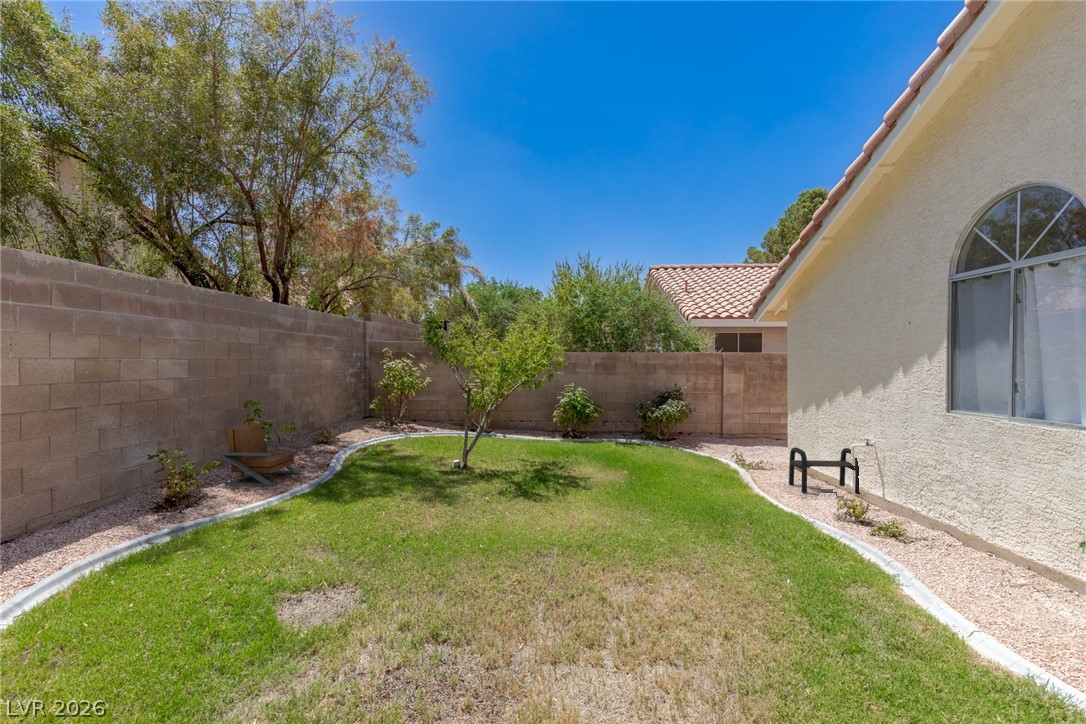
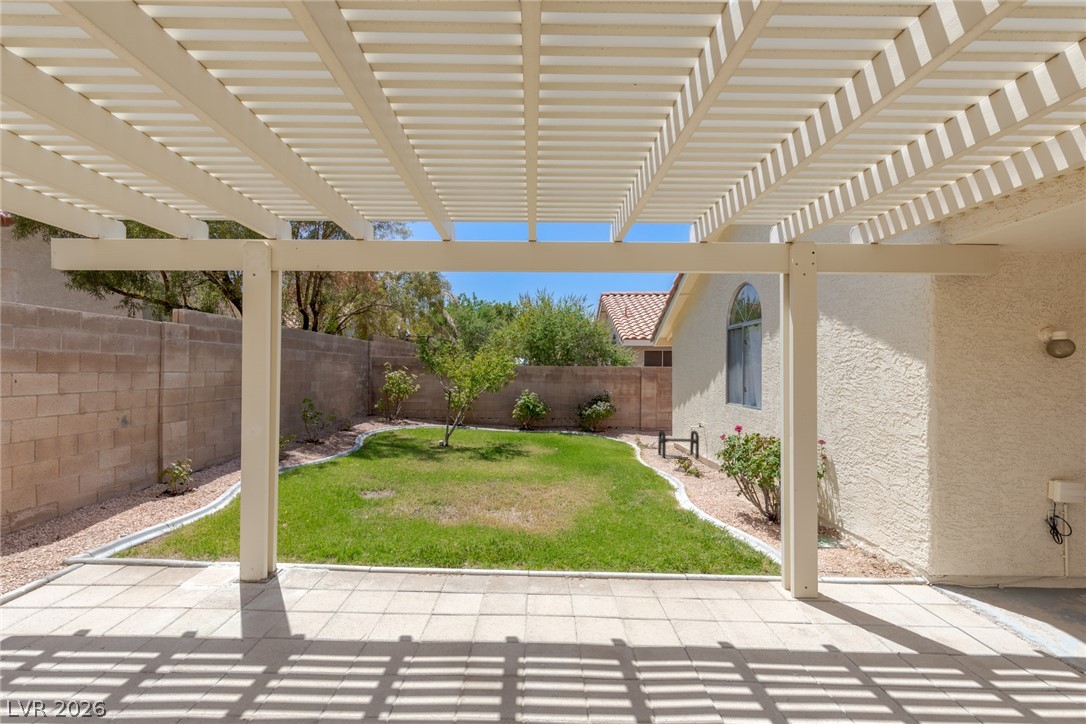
lounge chair: present [219,422,299,486] -> none [288,413,336,453]

